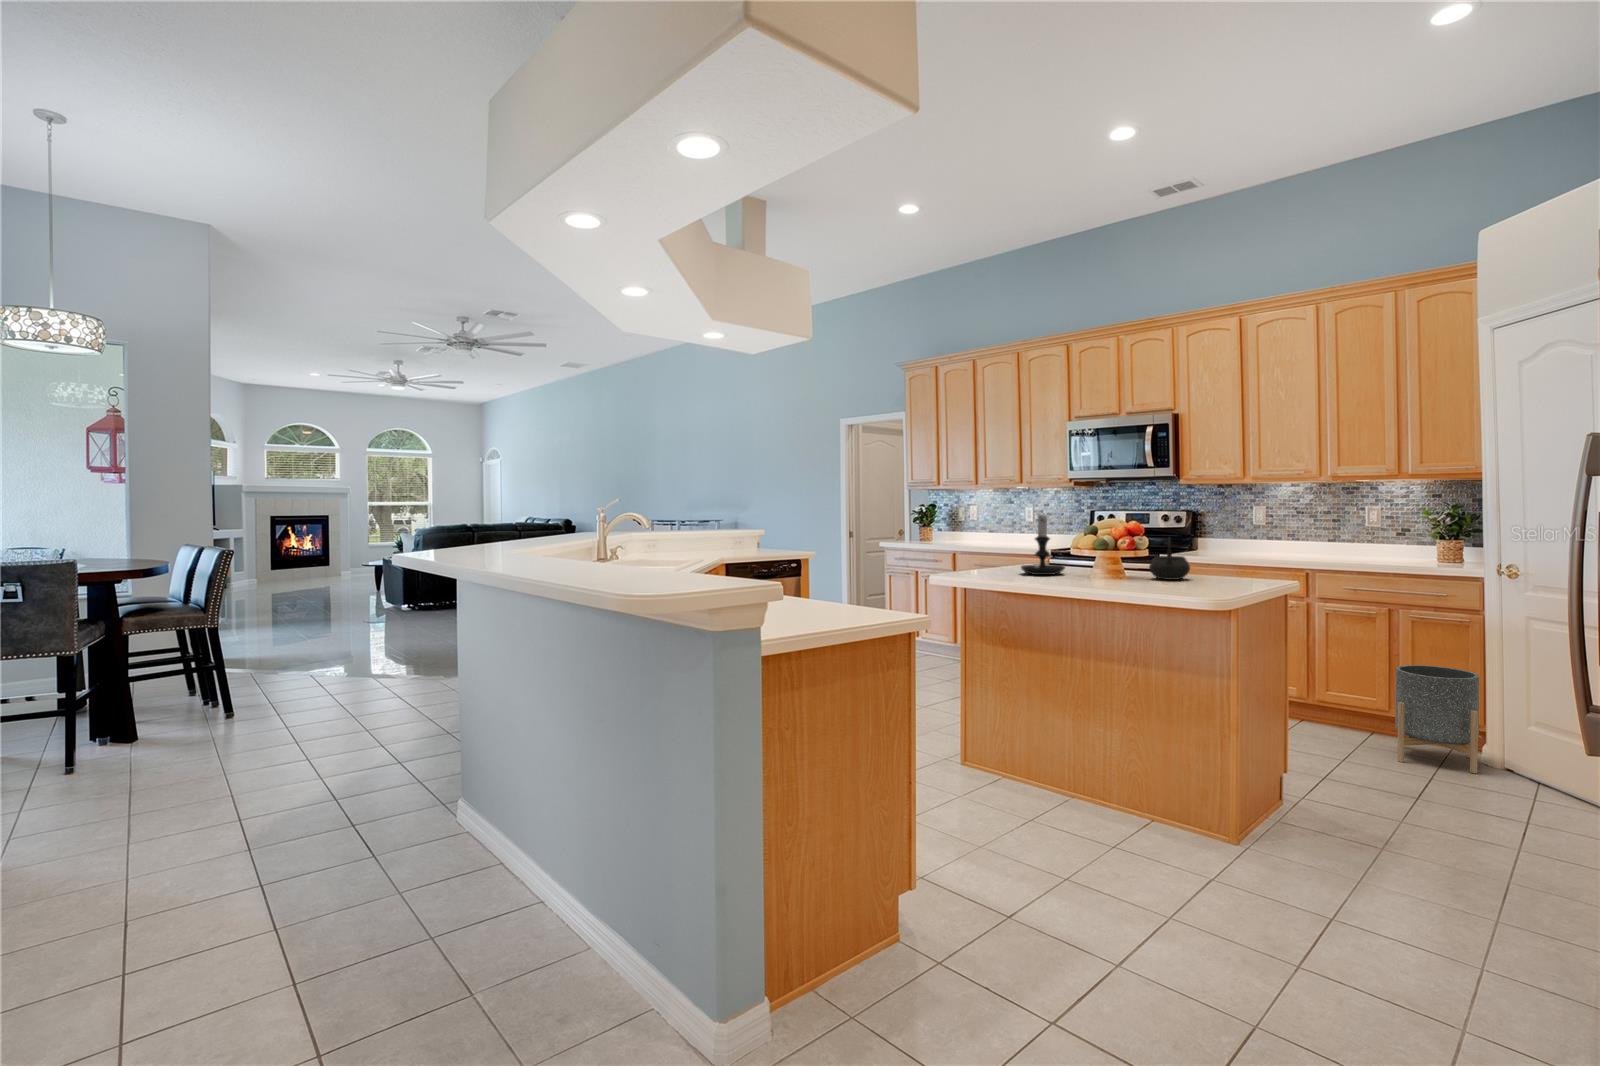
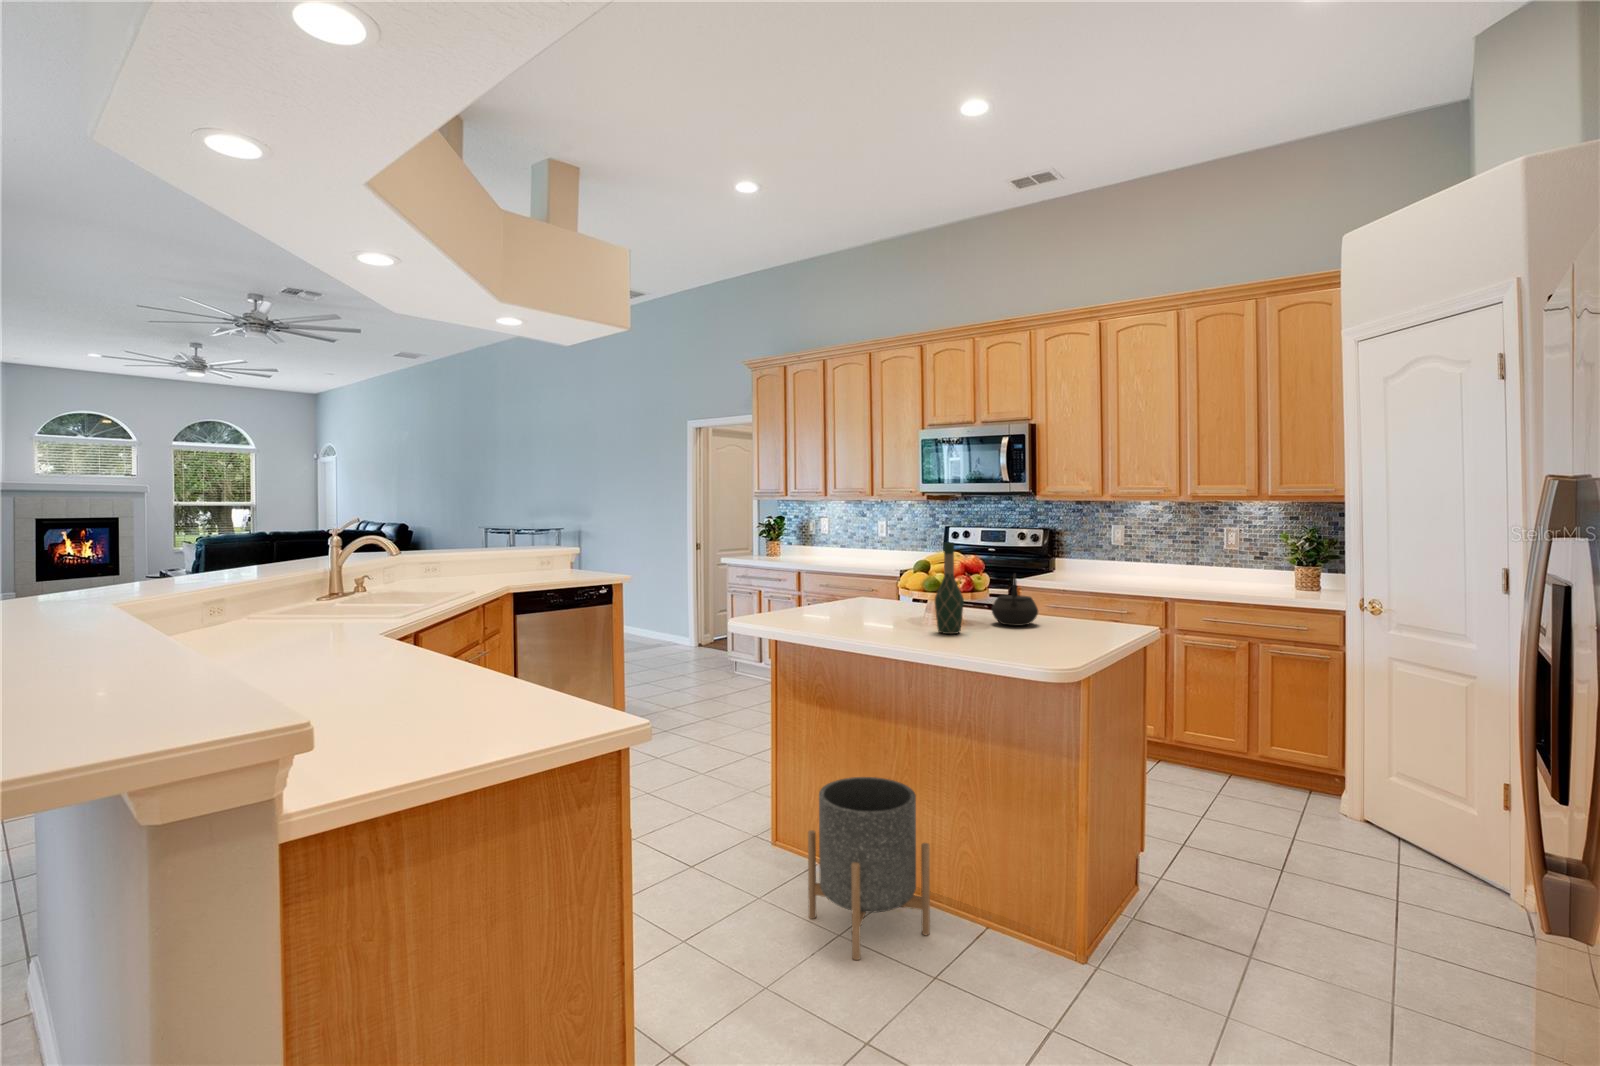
wine bottle: none [1102,511,1127,584] -> present [935,542,964,634]
candle holder: present [1021,515,1065,575] -> none [845,537,897,617]
planter: present [1395,665,1479,773] -> present [808,777,930,960]

